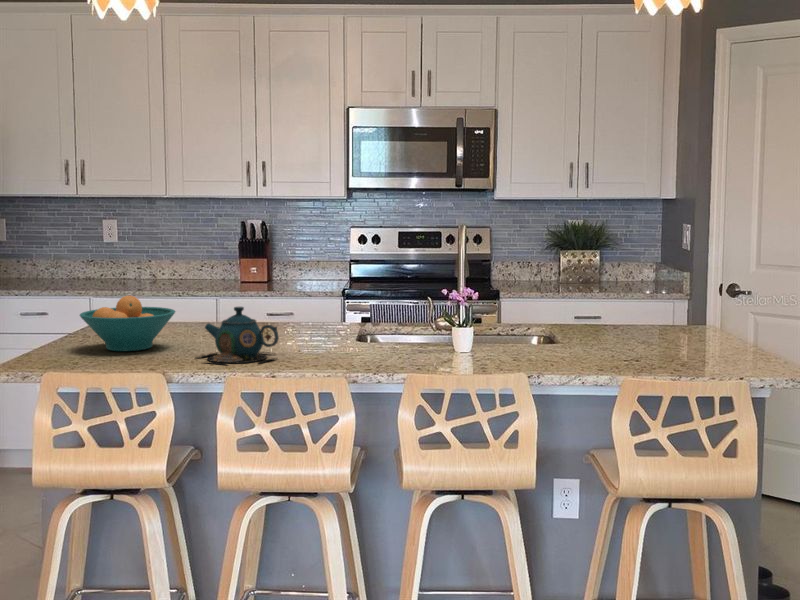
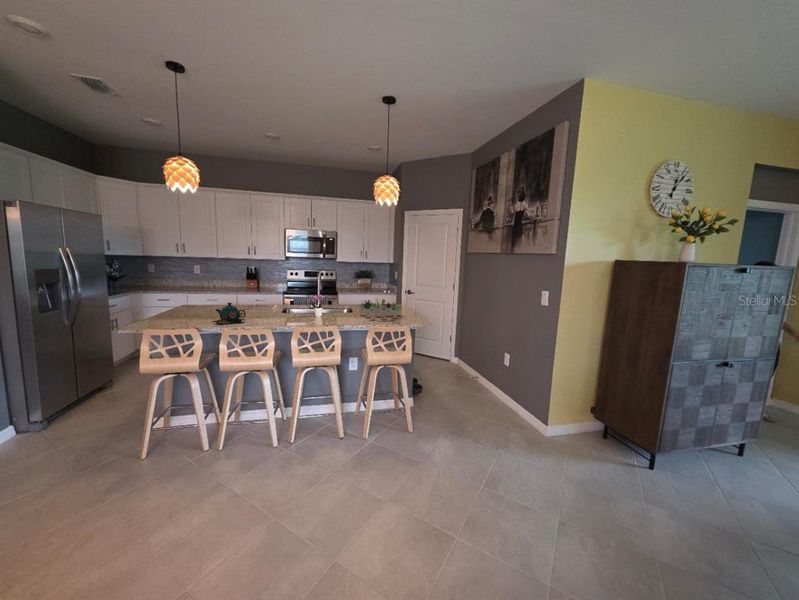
succulent plant: none [583,293,724,357] -> present [359,299,402,318]
fruit bowl: present [80,296,175,351] -> none [160,298,205,320]

